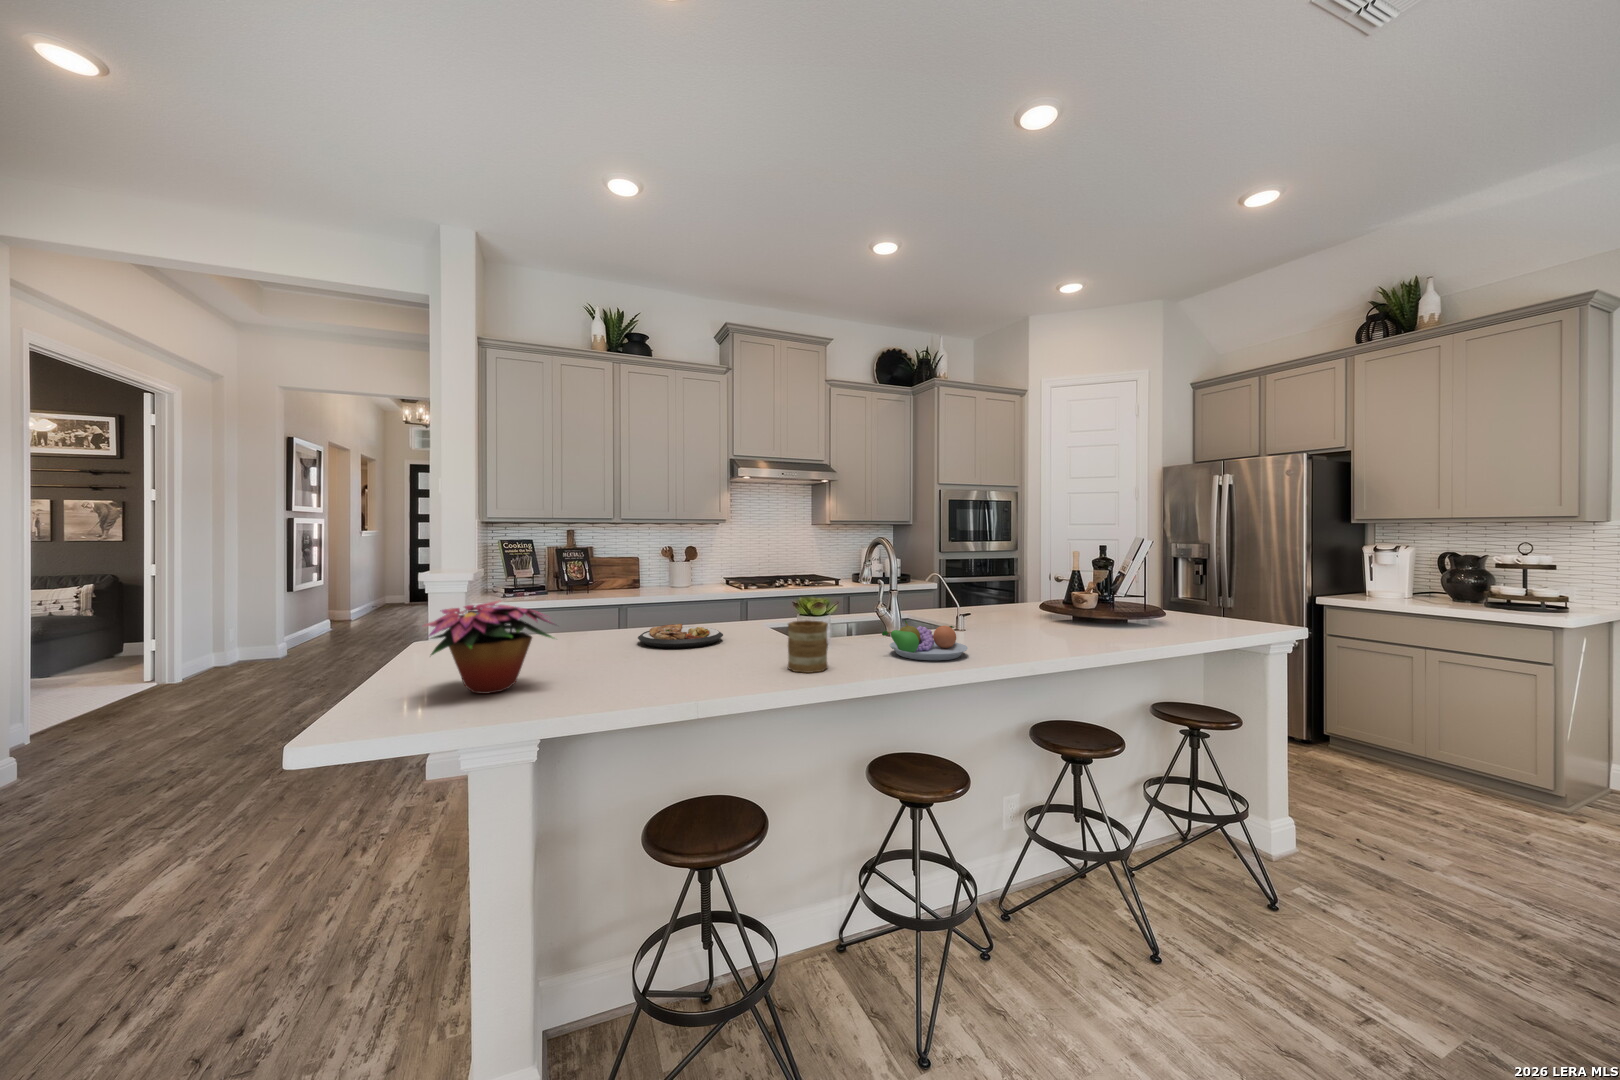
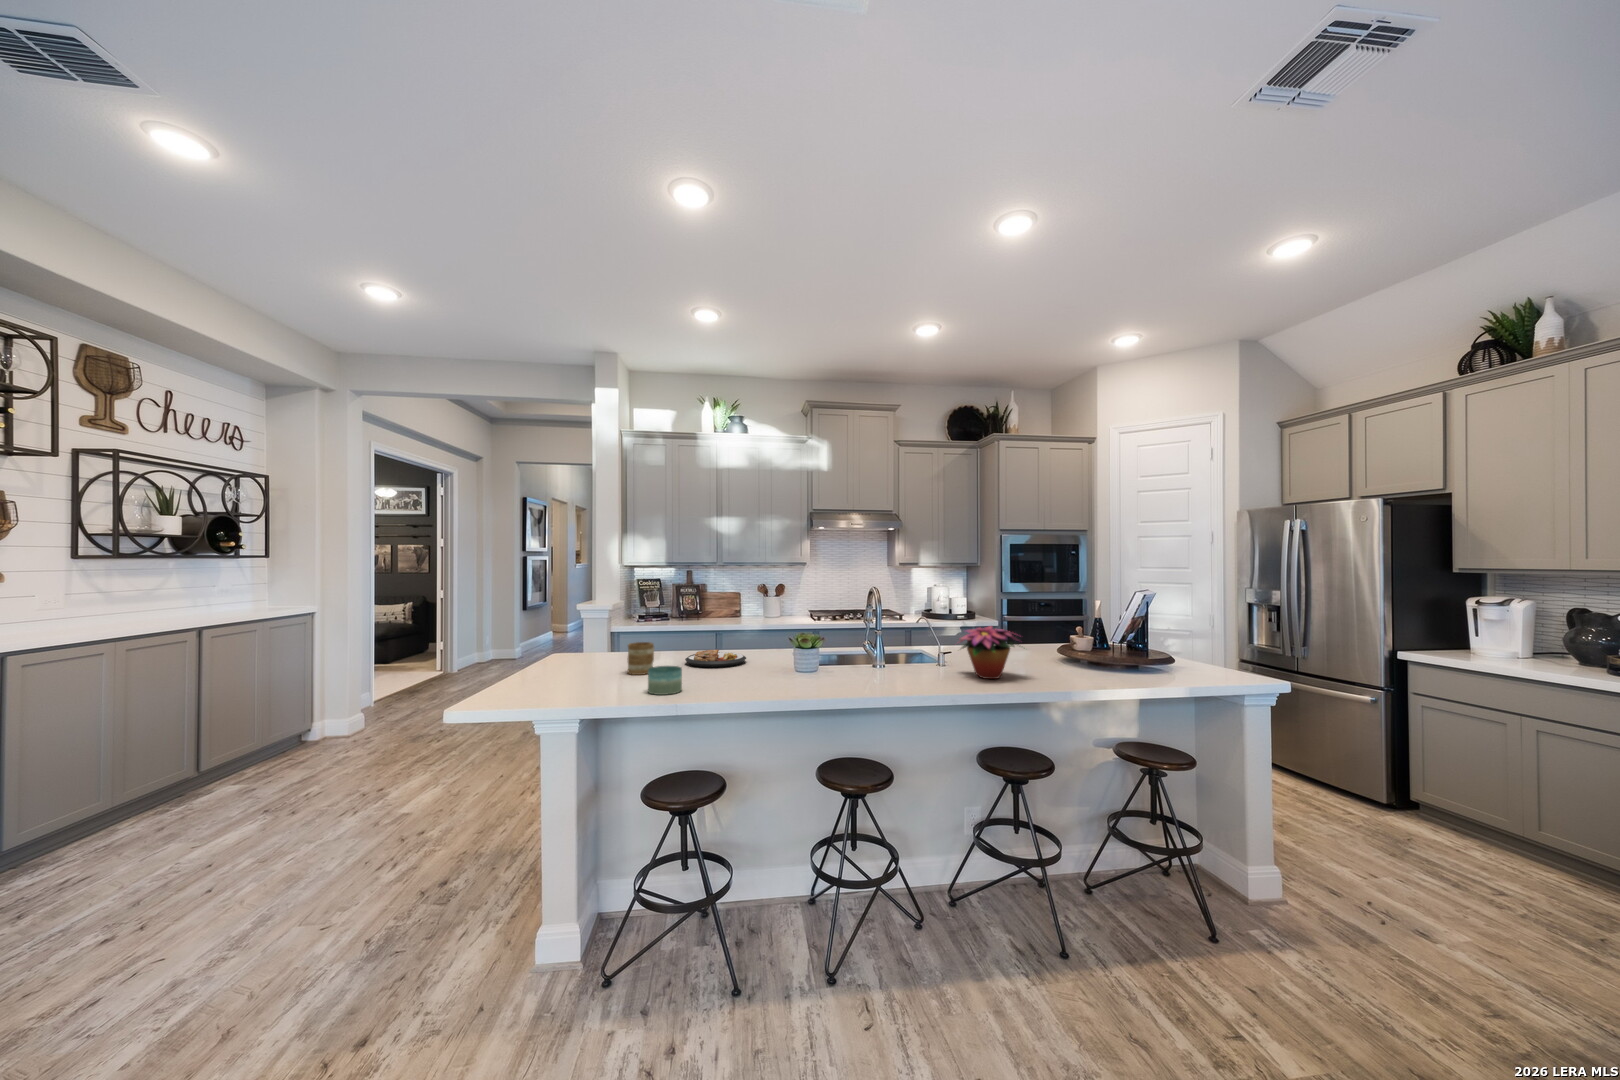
flower arrangement: present [424,601,553,694] -> present [960,626,1019,679]
mug: present [788,620,828,673] -> present [628,642,654,675]
fruit bowl: present [882,620,968,661] -> none [840,655,906,688]
candle: none [634,647,686,692] -> present [648,666,682,695]

